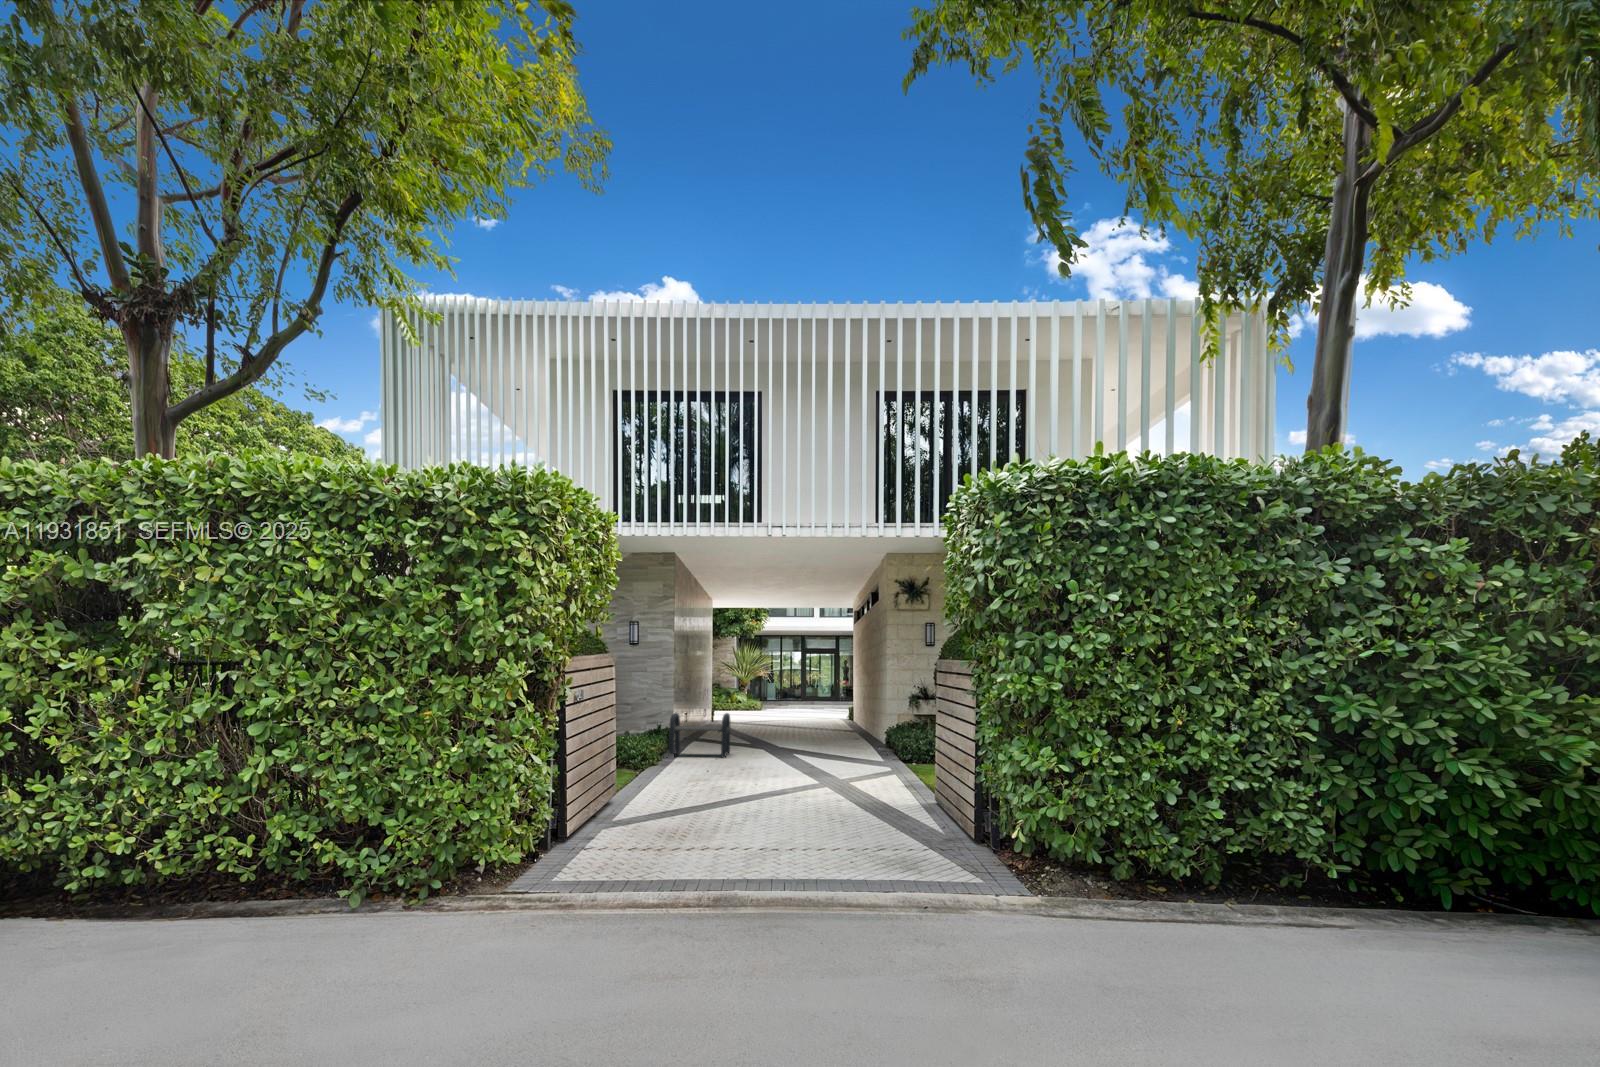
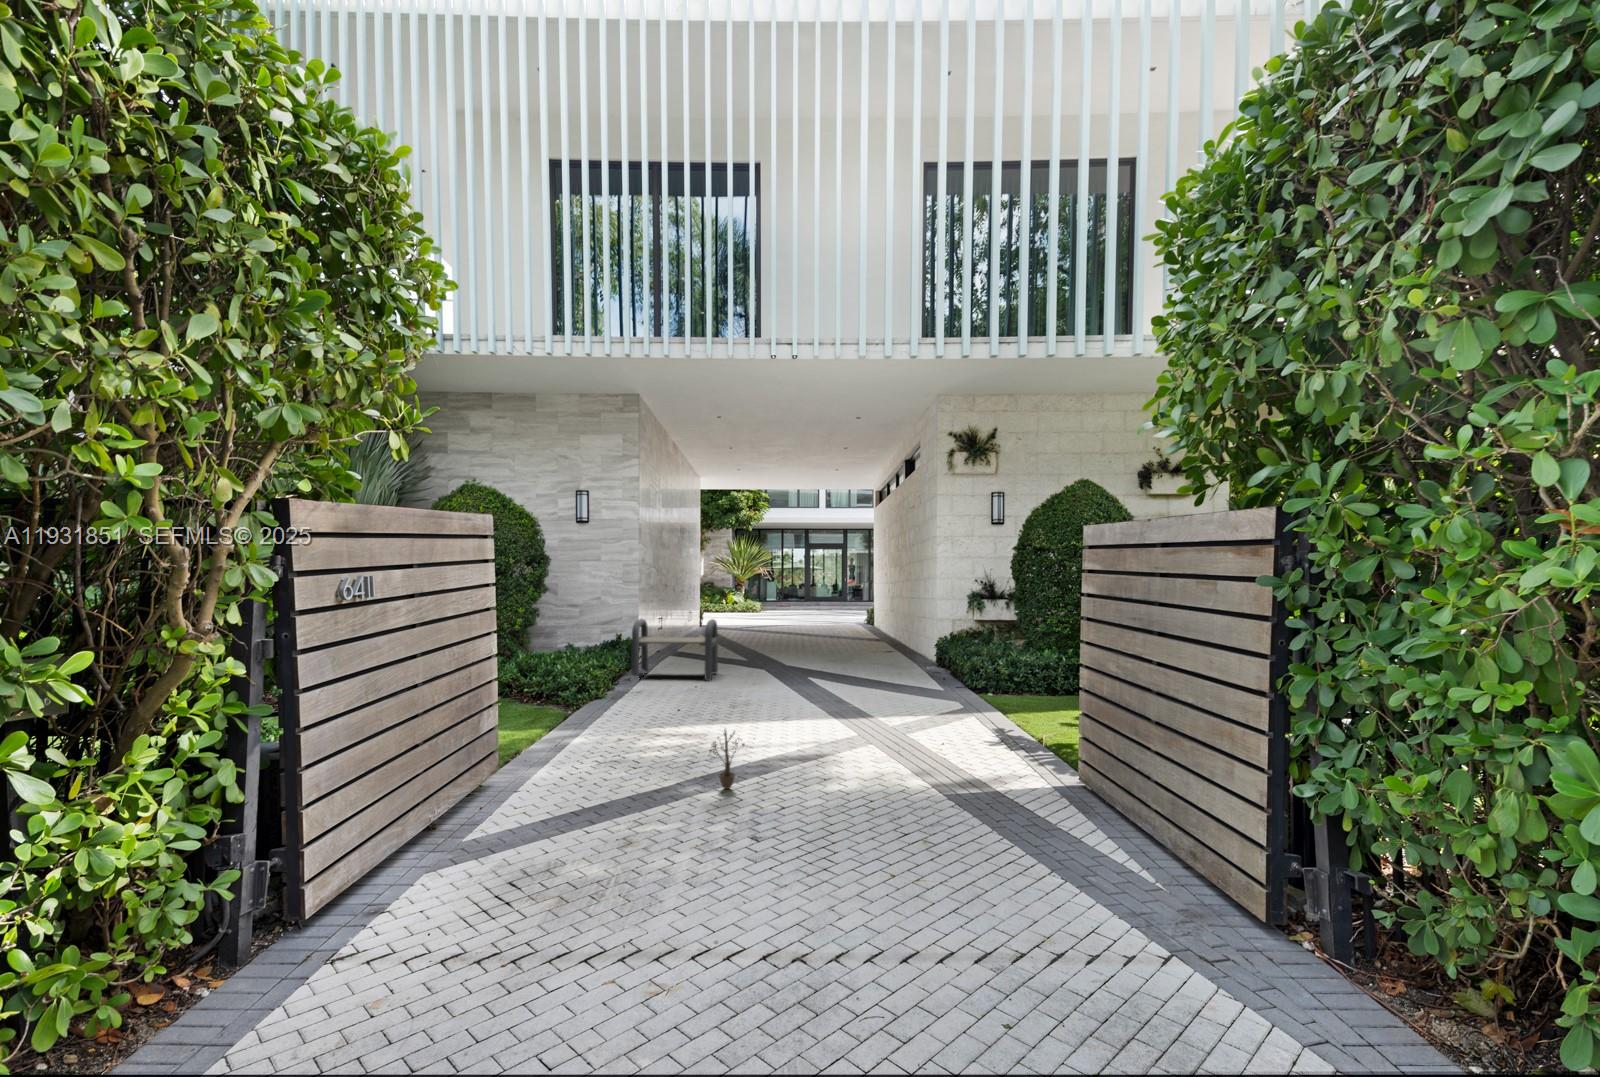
decorative plant: none [728,772,753,808] -> present [704,731,744,789]

